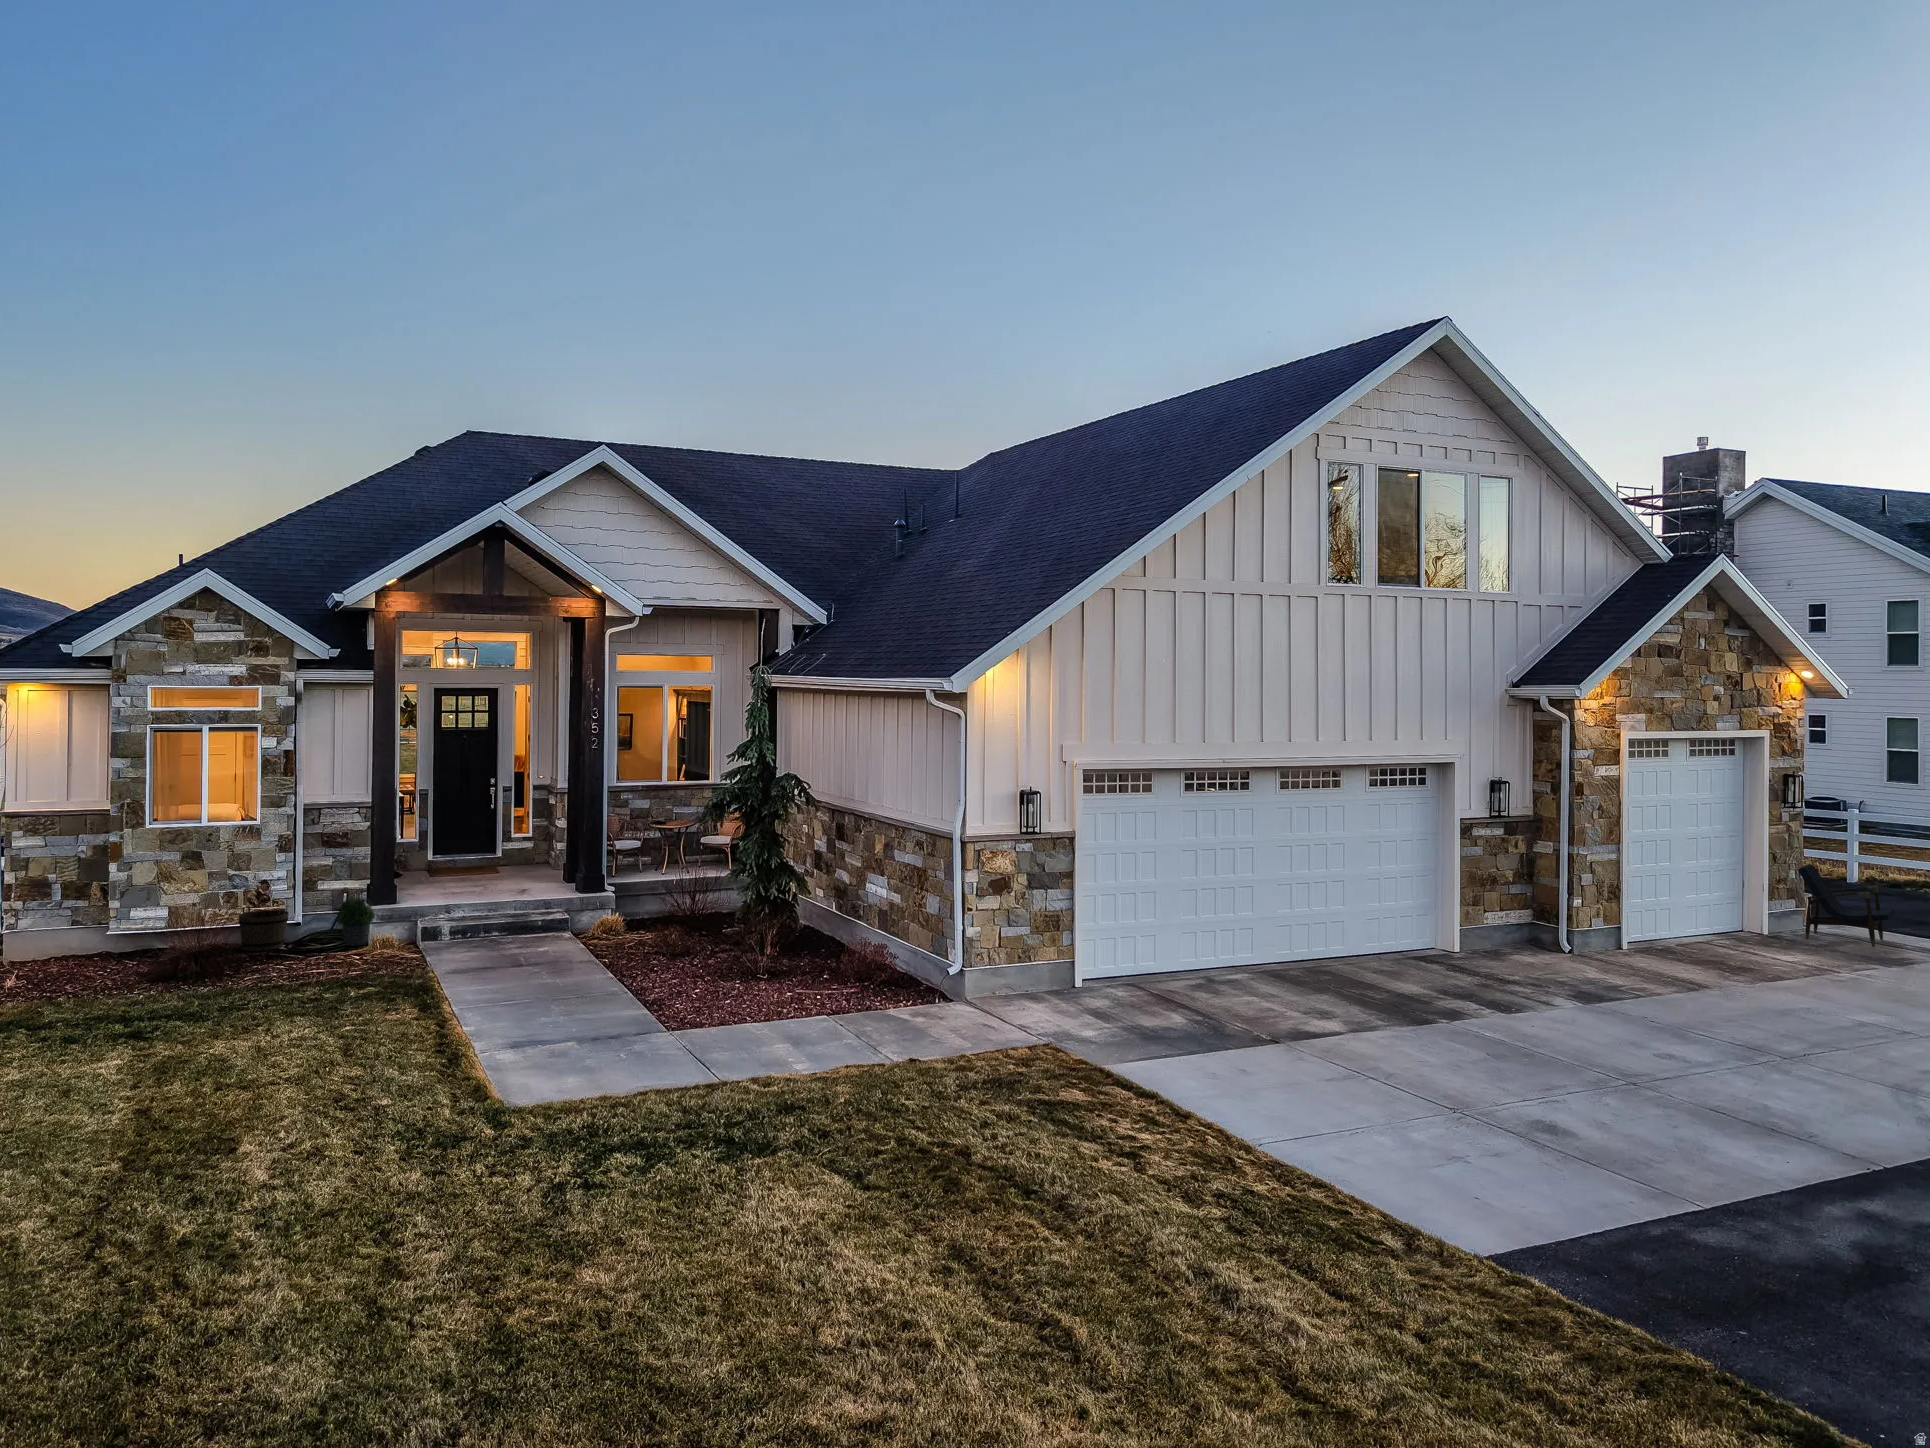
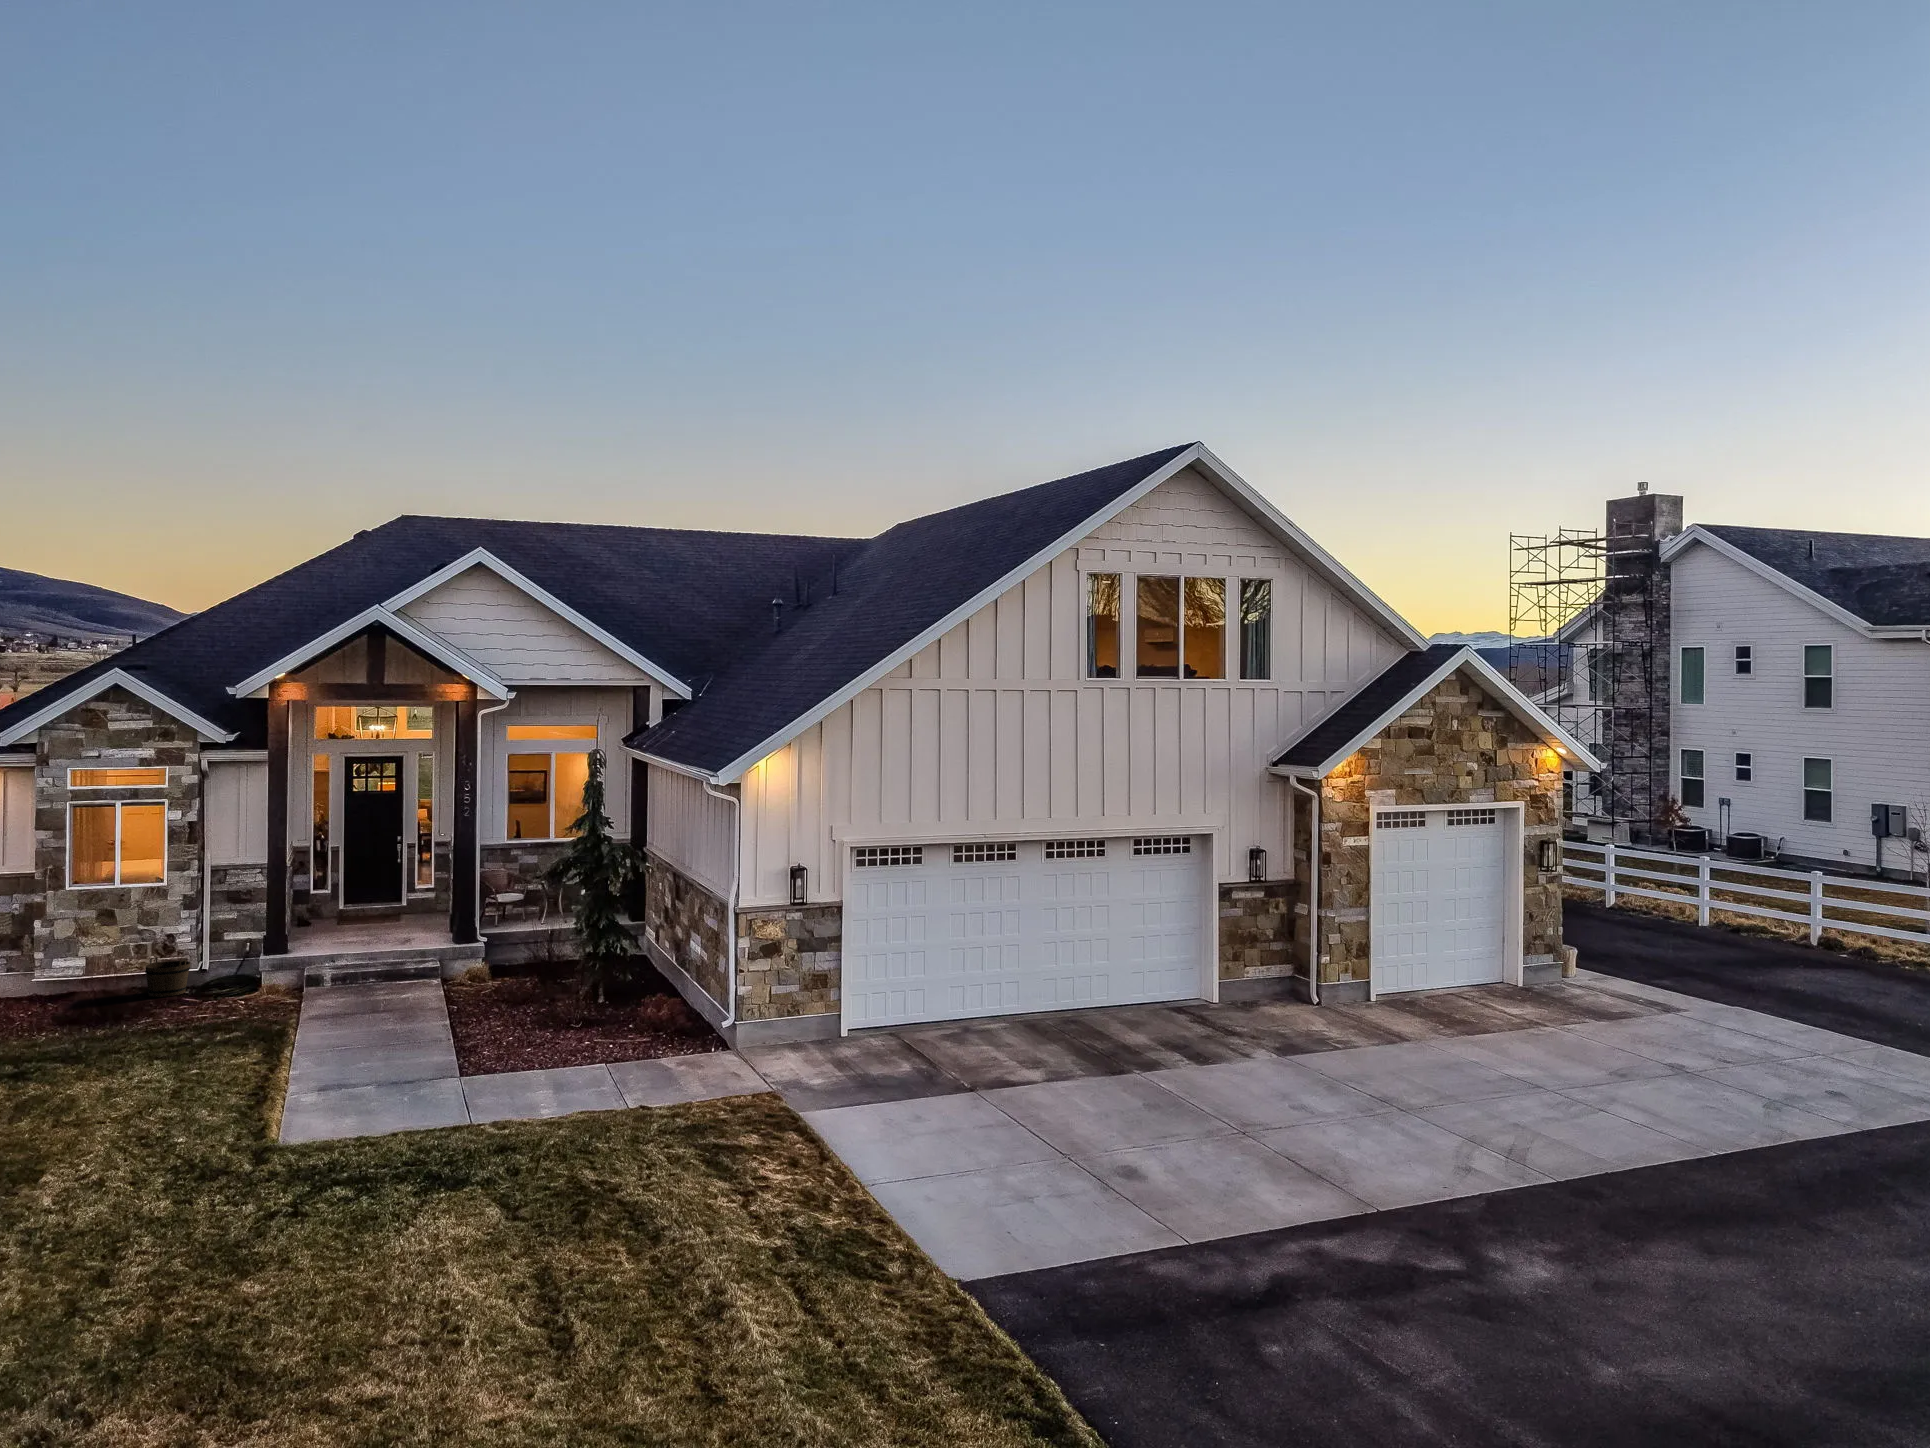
lounge chair: present [1798,864,1895,947] -> none [1555,922,1640,1000]
potted plant: present [337,898,375,946] -> none [231,949,268,993]

